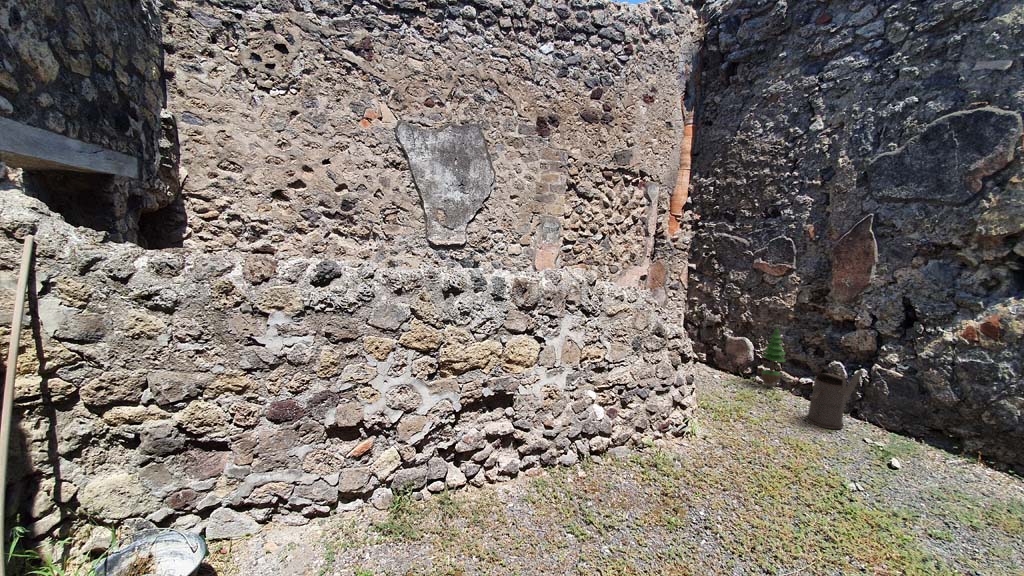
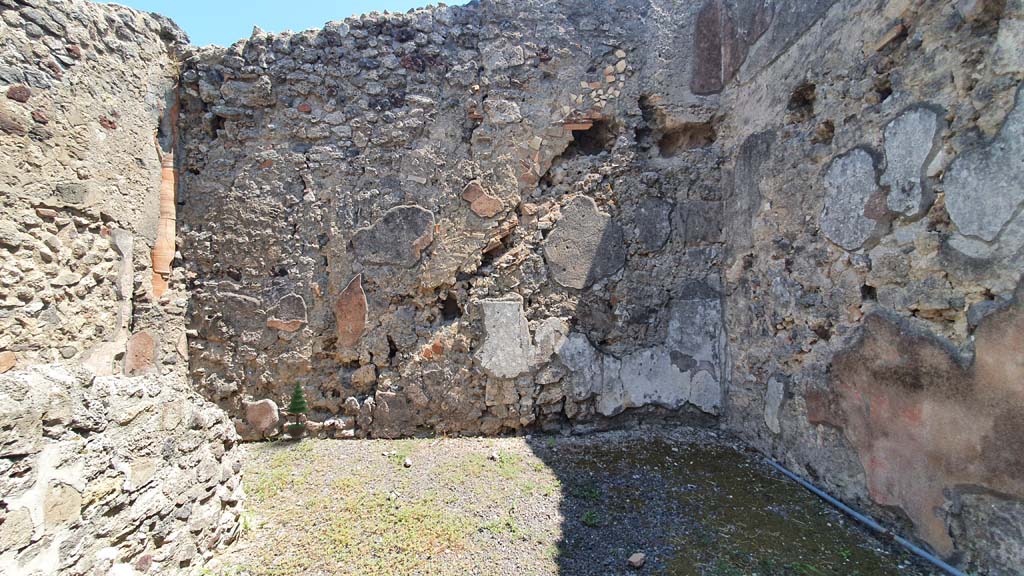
watering can: present [806,364,863,429] -> none [338,400,371,460]

